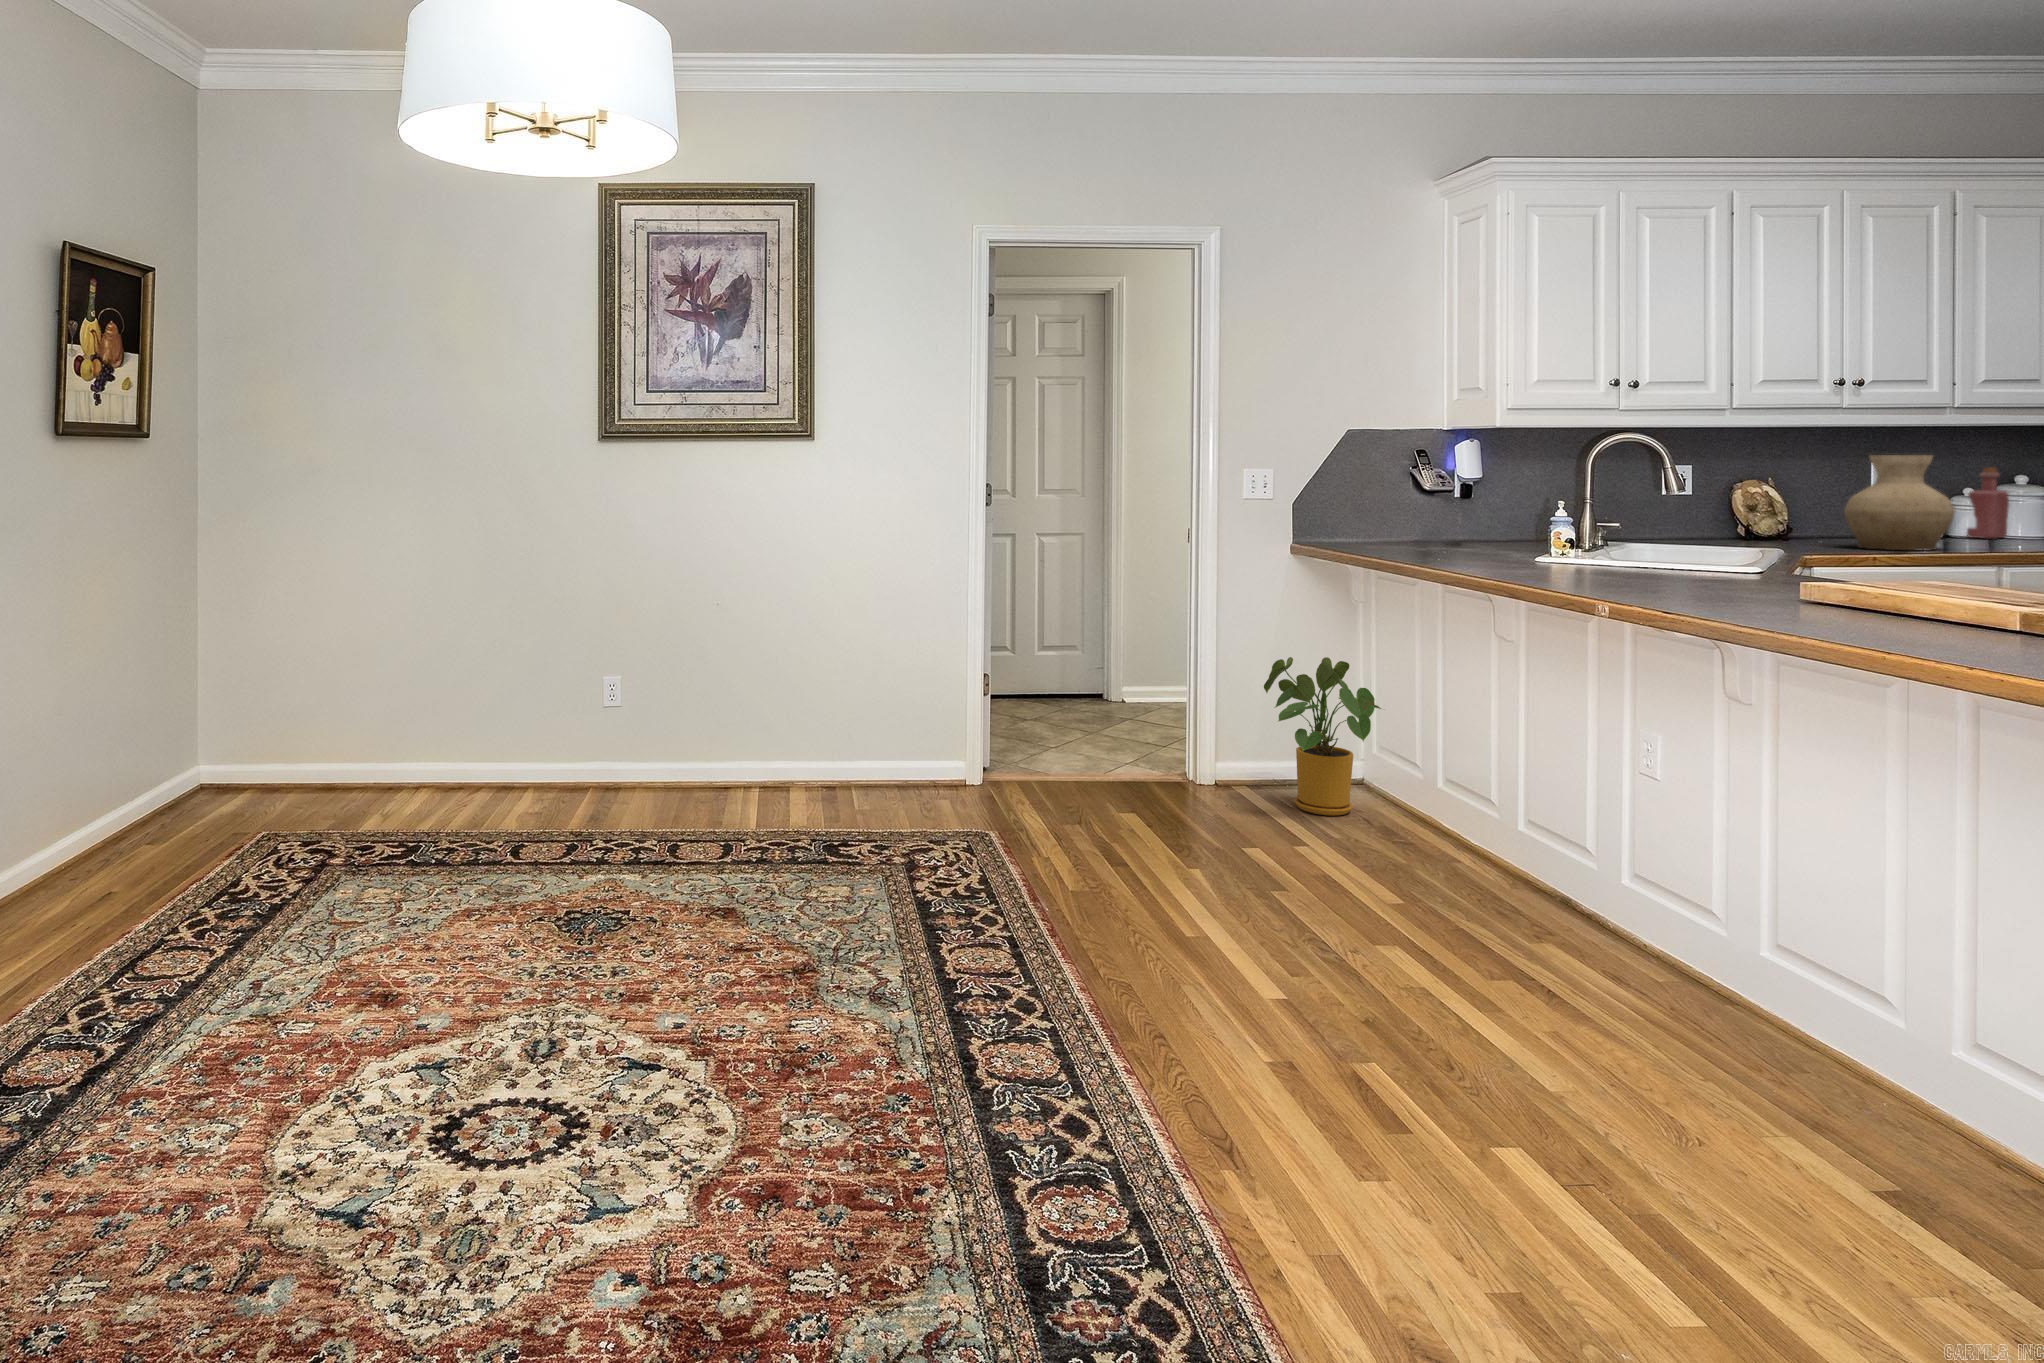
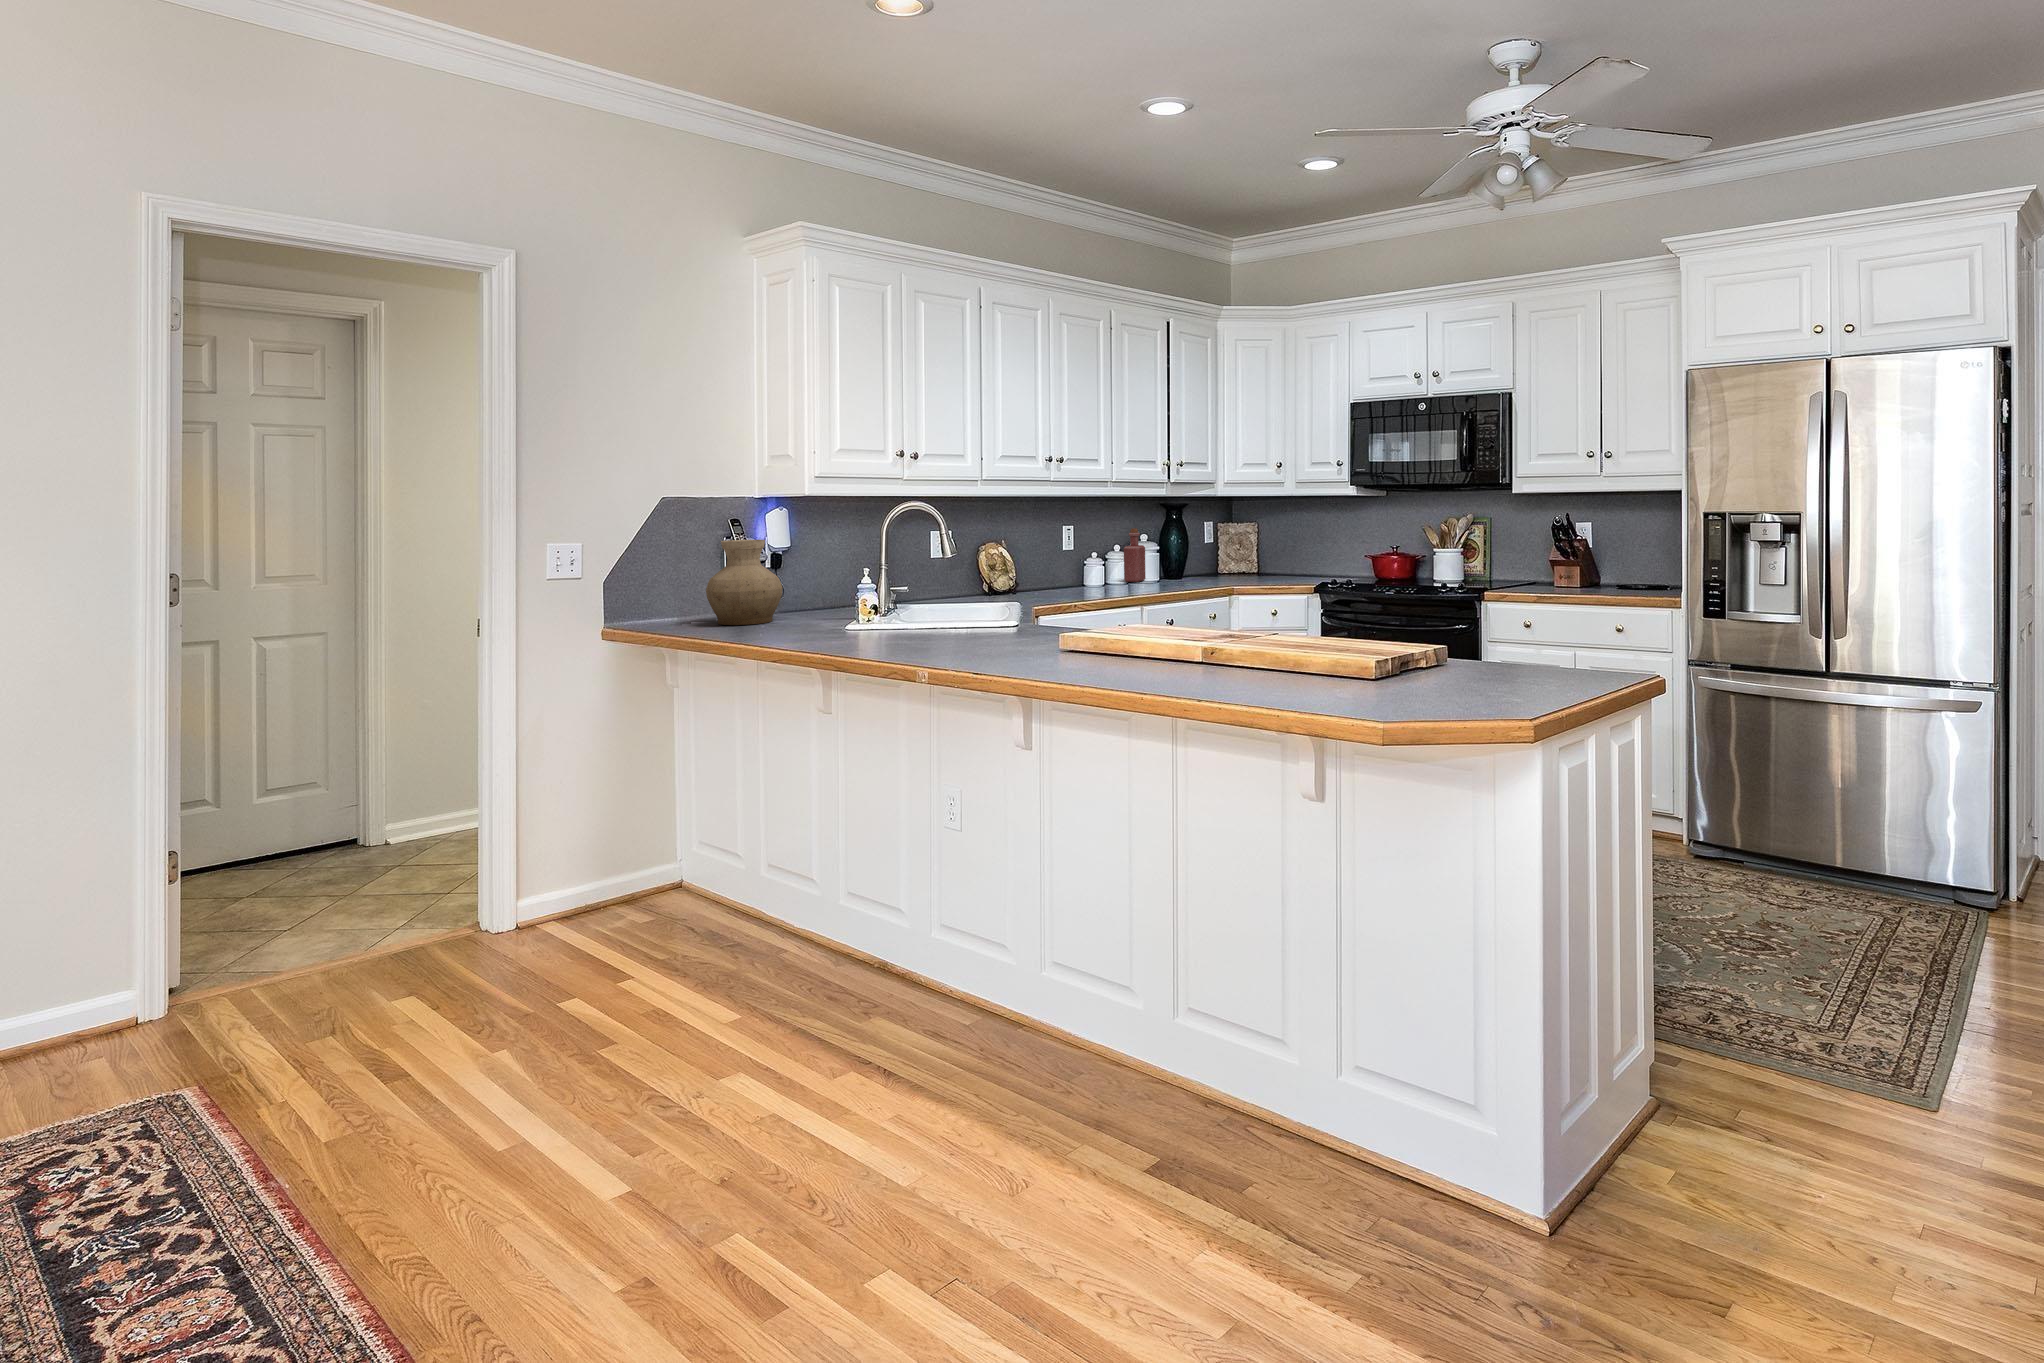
vase: present [1844,455,1955,550] -> present [706,540,783,625]
house plant: present [1264,657,1381,816] -> none [572,757,707,933]

